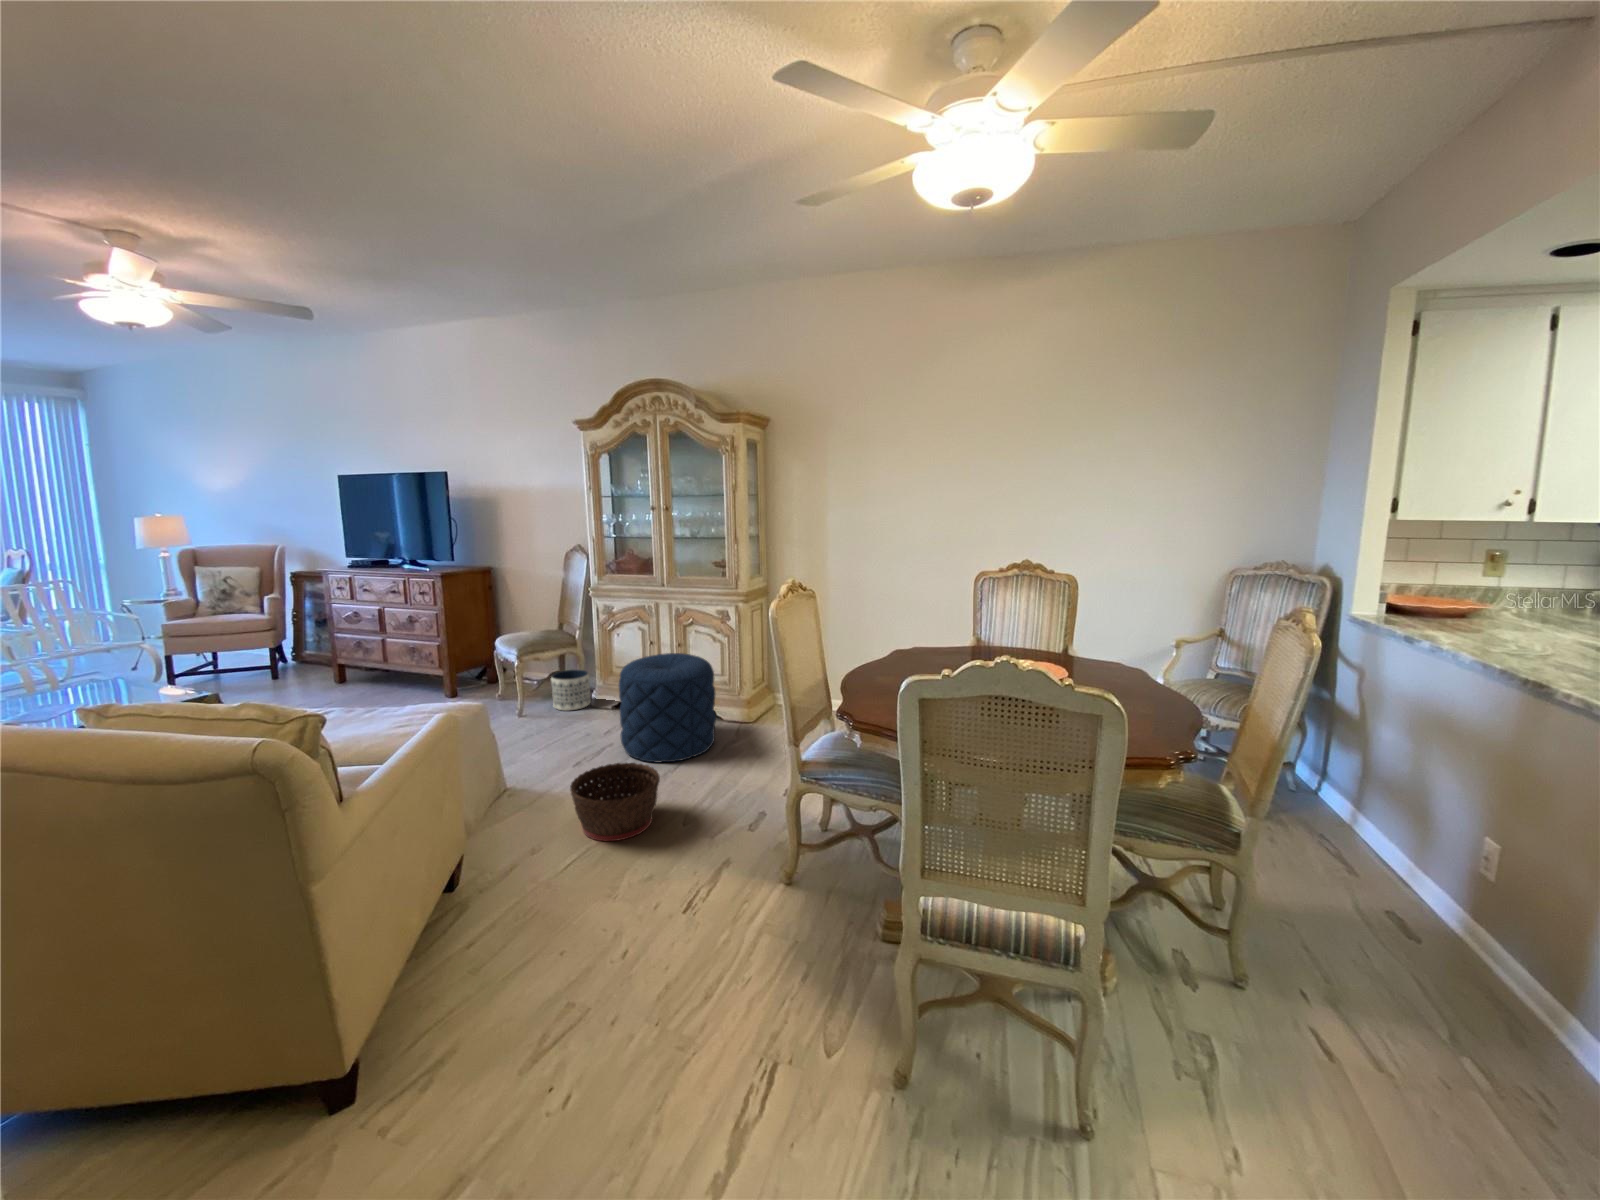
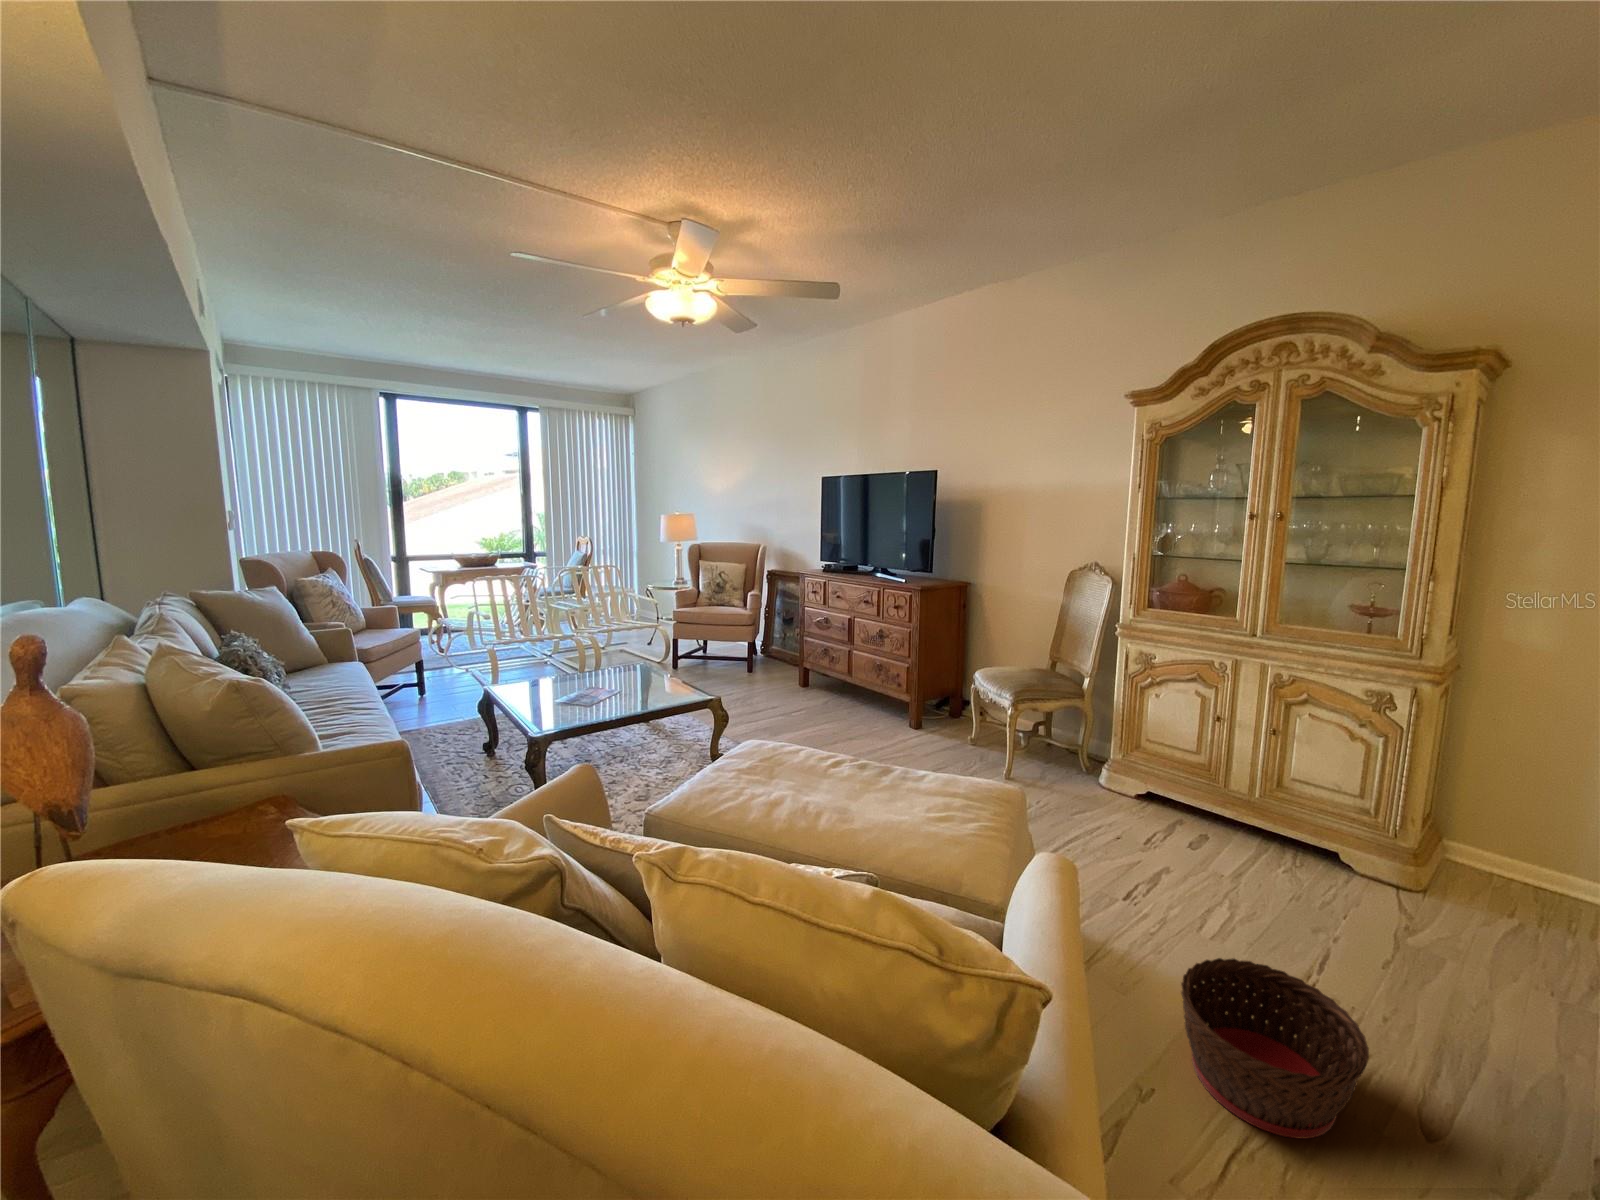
pouf: present [619,653,716,762] -> none [1188,750,1386,949]
planter: present [551,670,590,711] -> none [1048,728,1102,787]

